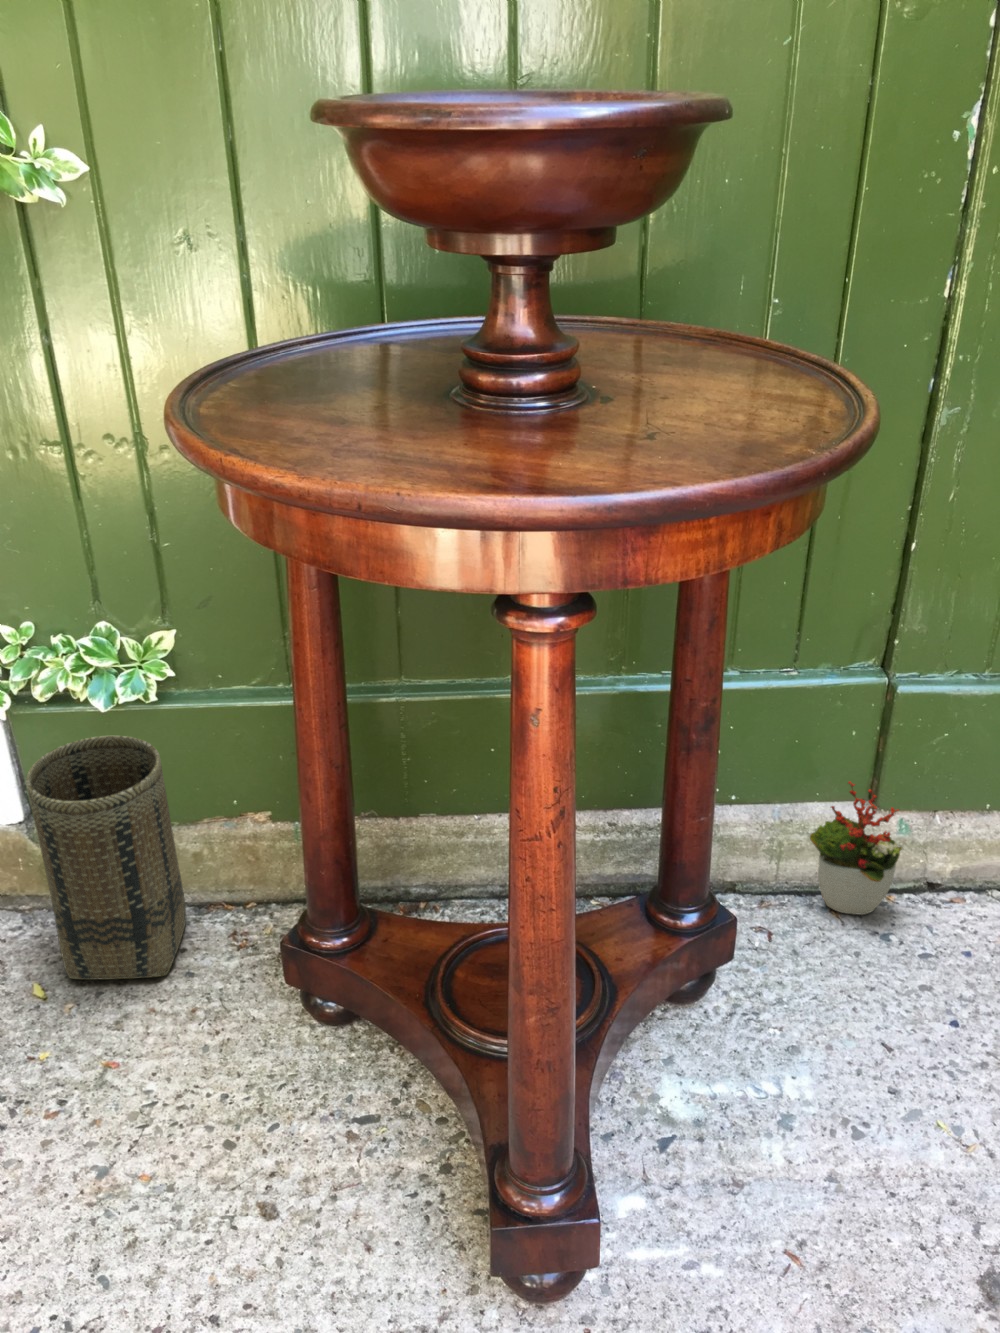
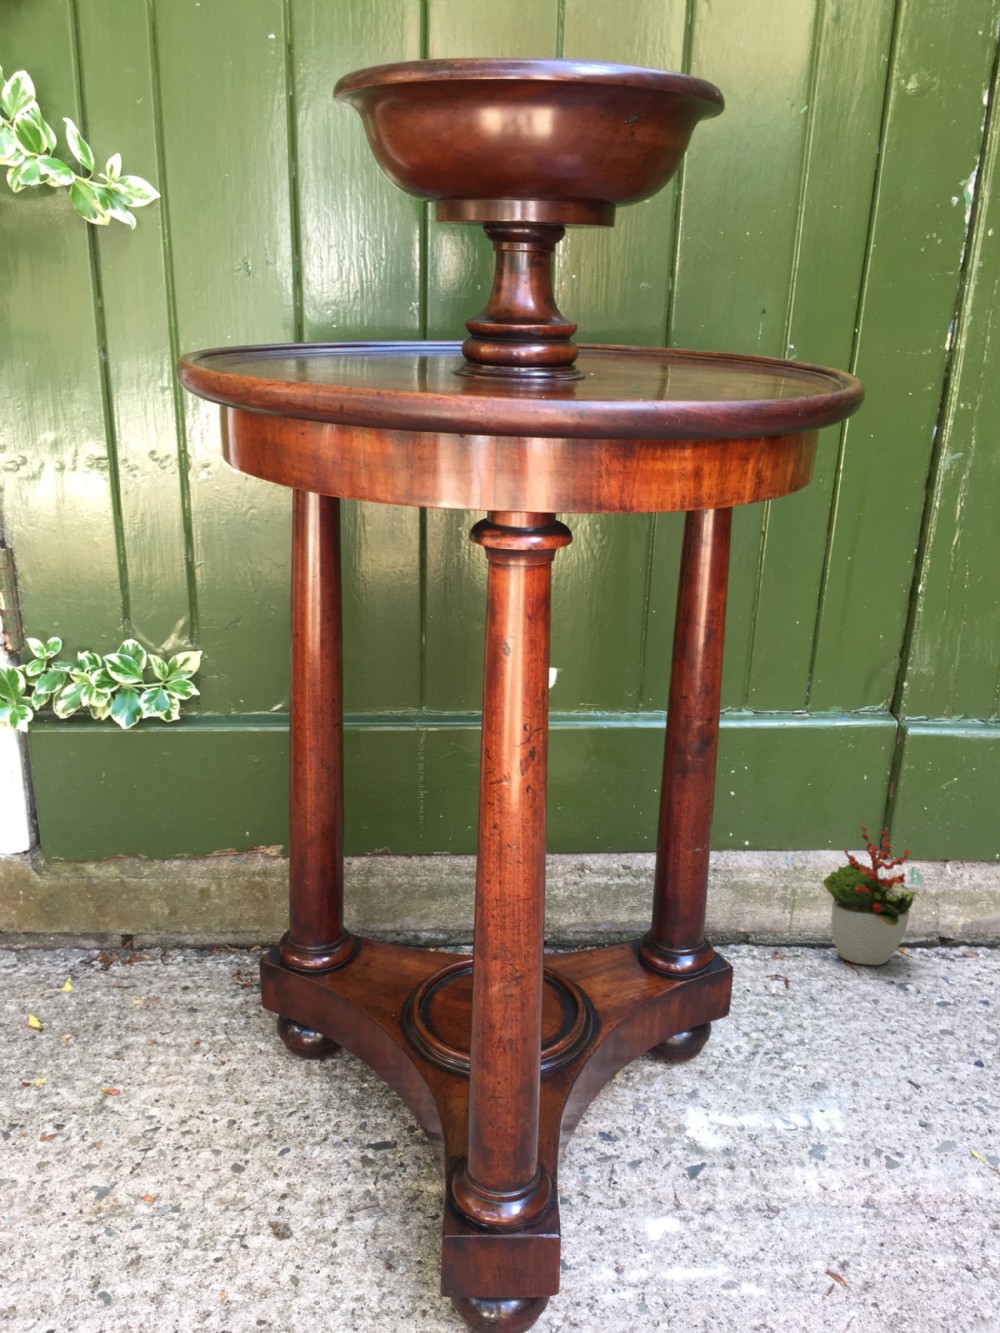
basket: present [26,735,186,980] -> none [43,758,190,1012]

